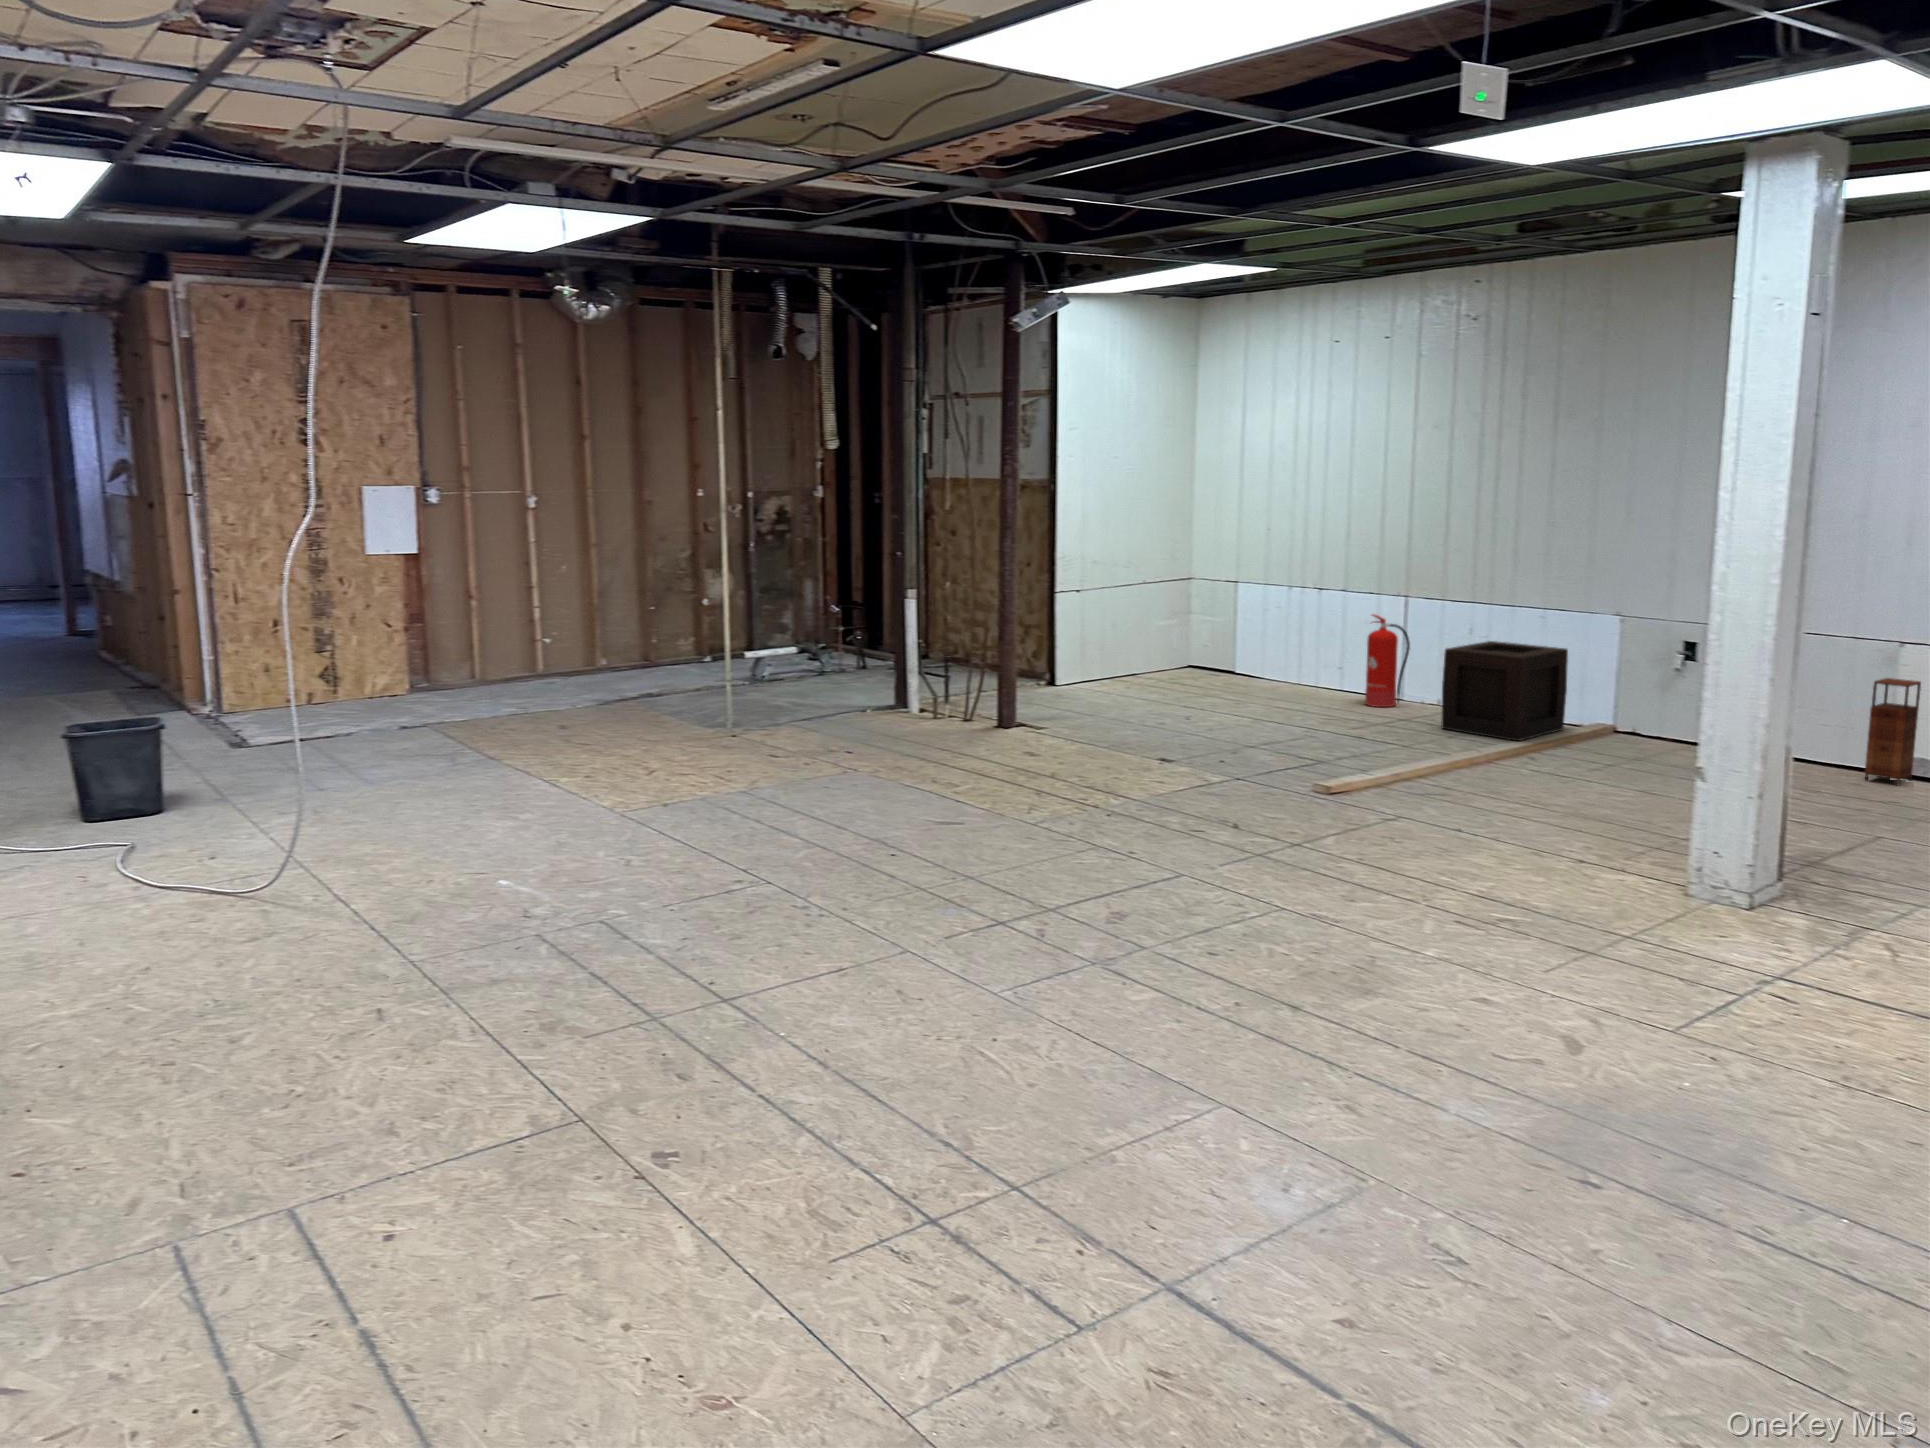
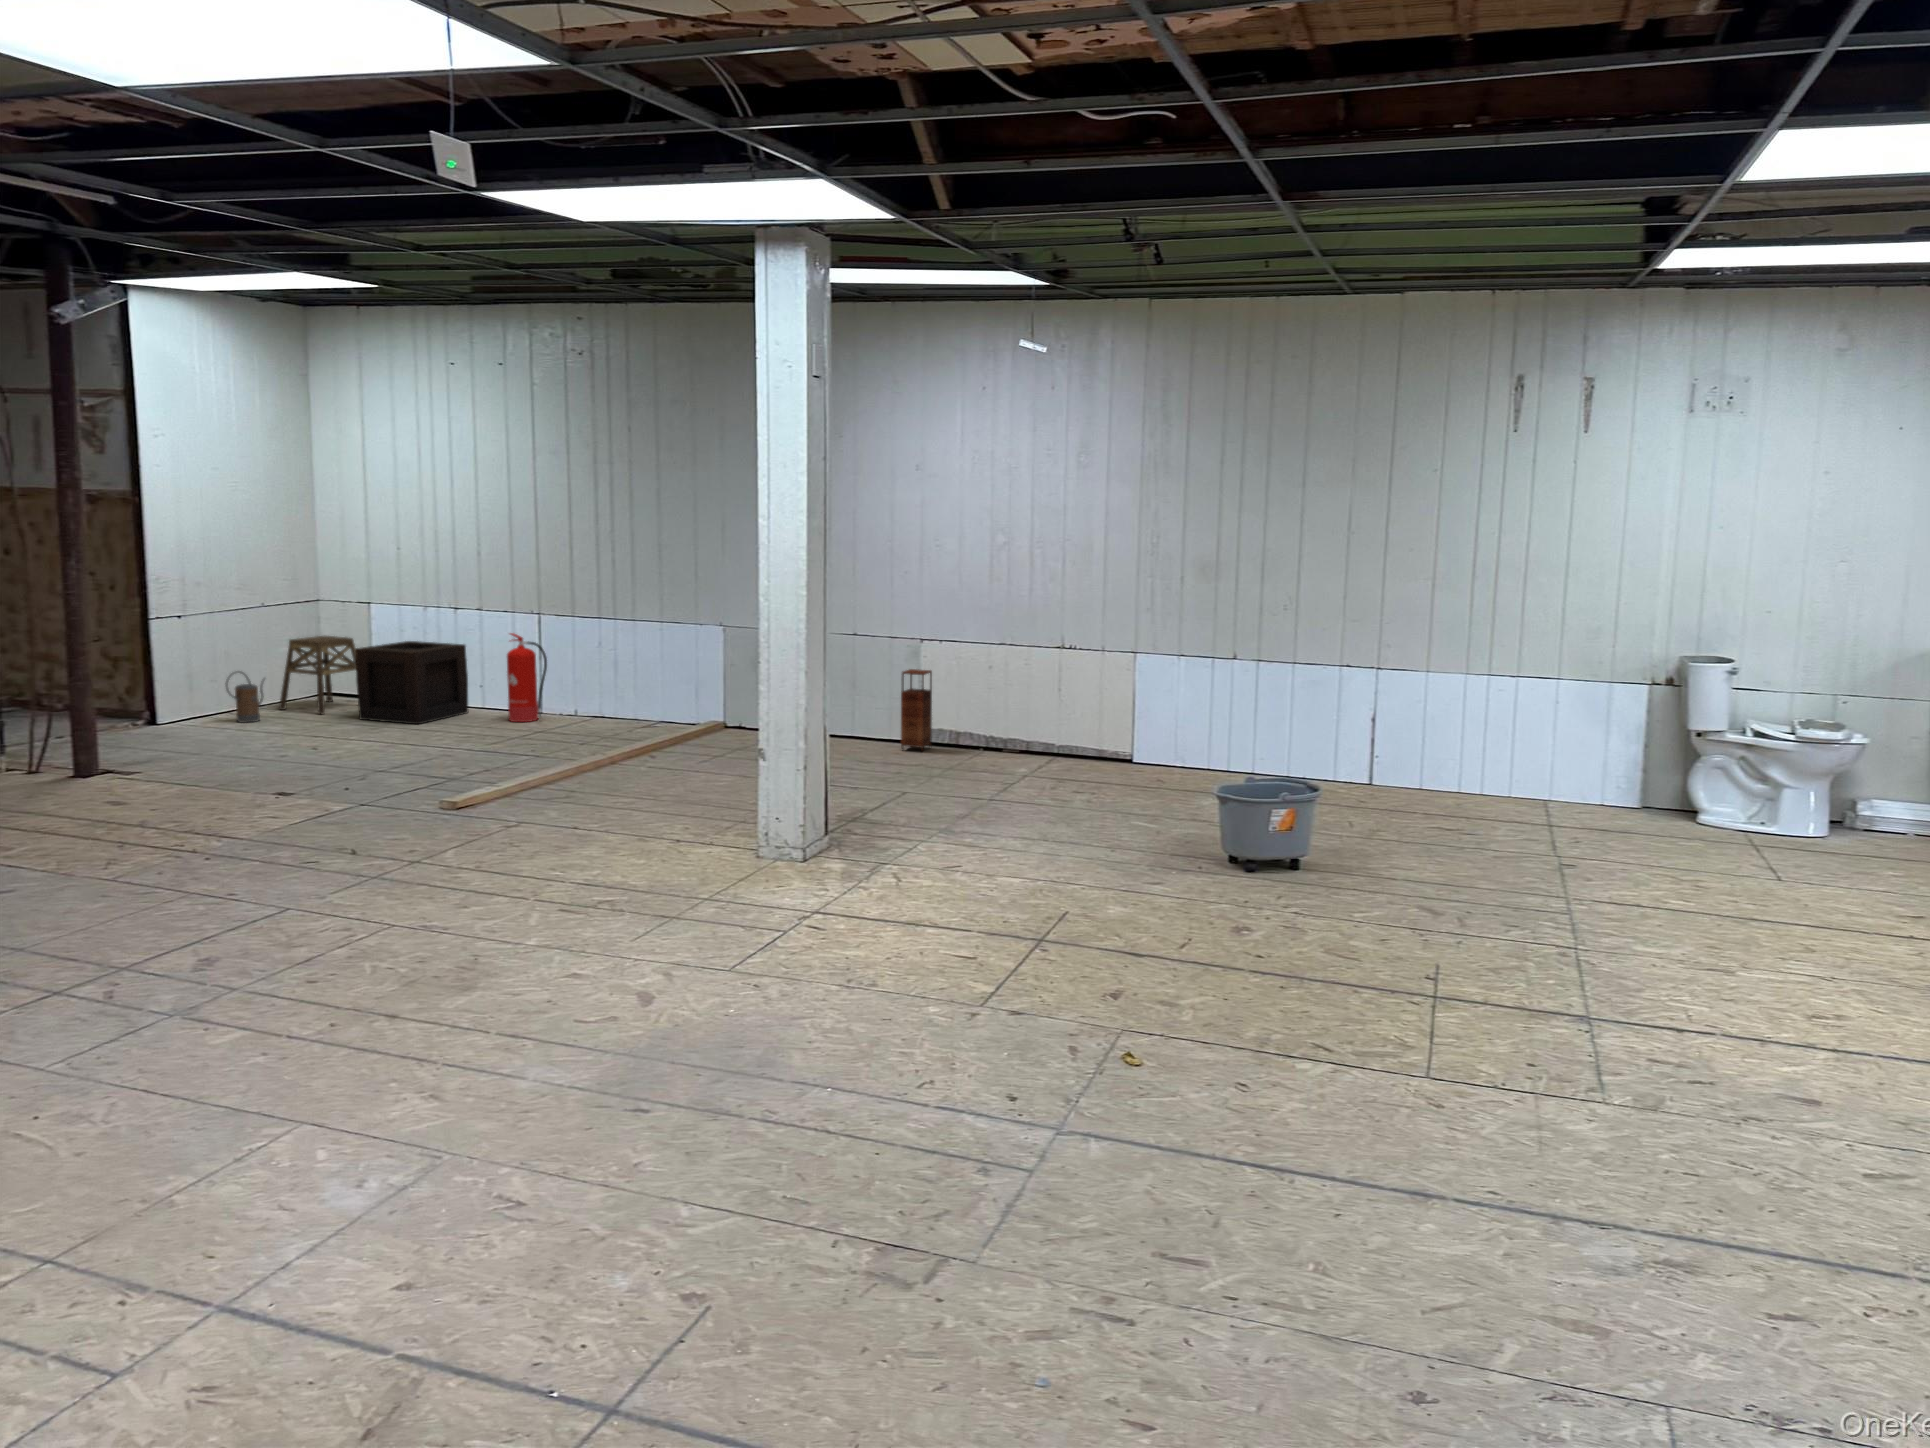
stool: none [1151,610,1231,685] -> present [279,636,356,714]
watering can: none [1112,641,1144,689] -> present [225,671,265,723]
wooden crate: present [1441,641,1568,741] -> present [356,641,468,724]

